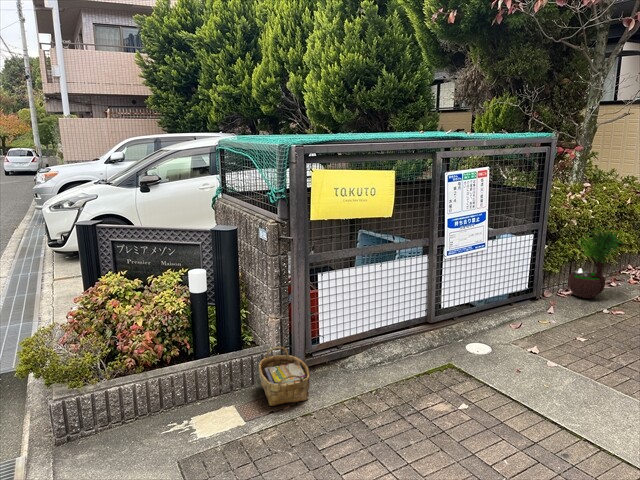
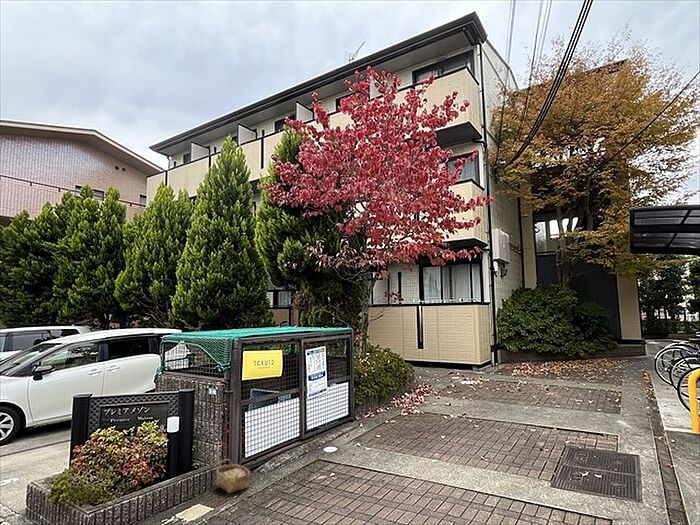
potted tree: present [568,228,620,298] -> none [368,376,392,420]

